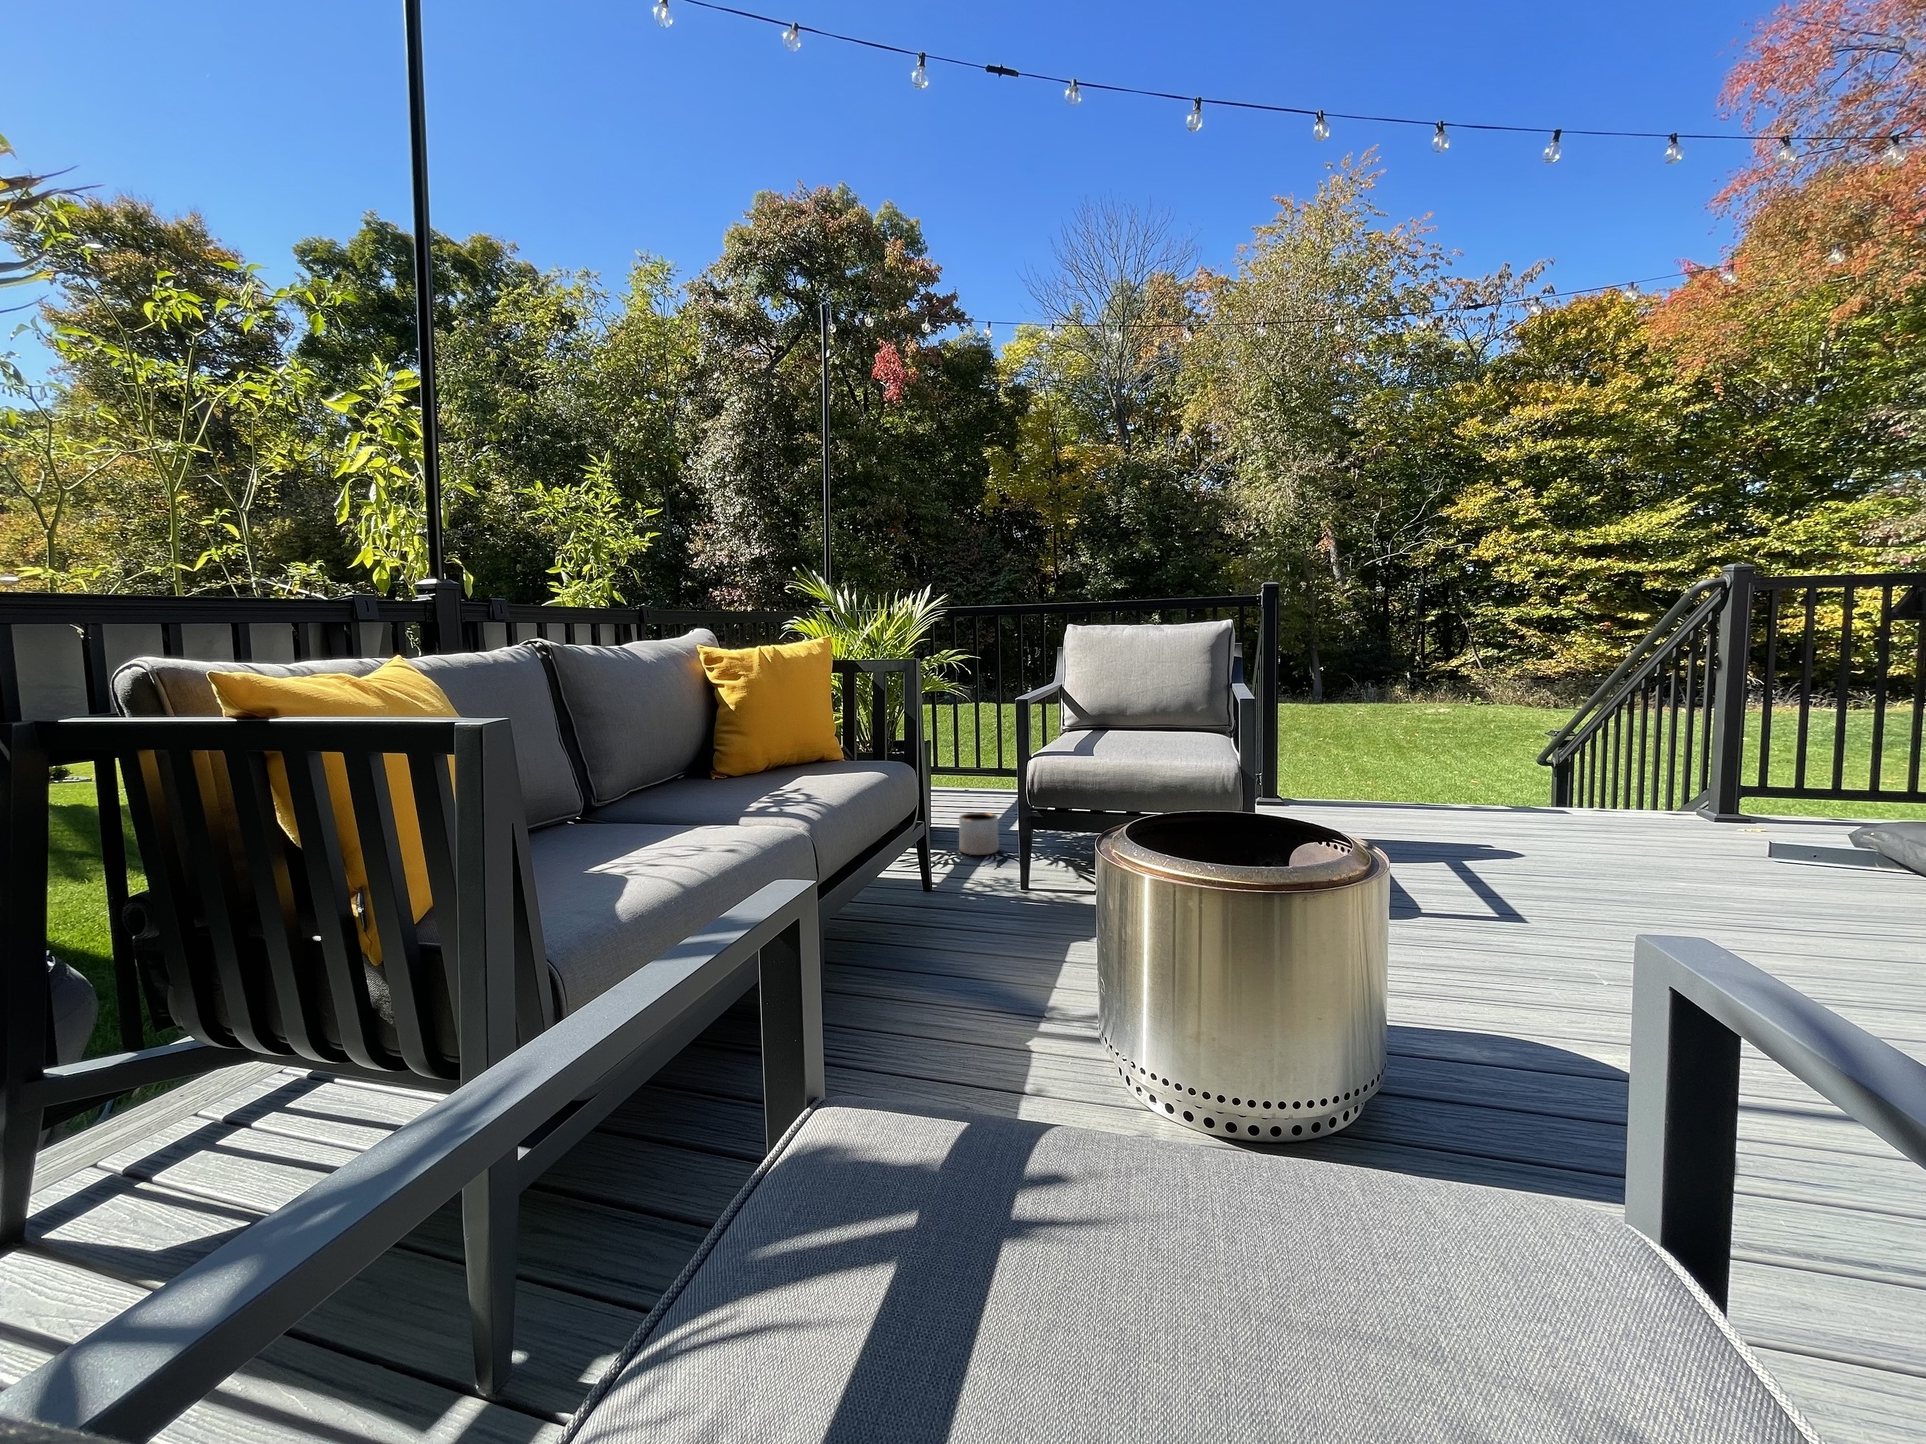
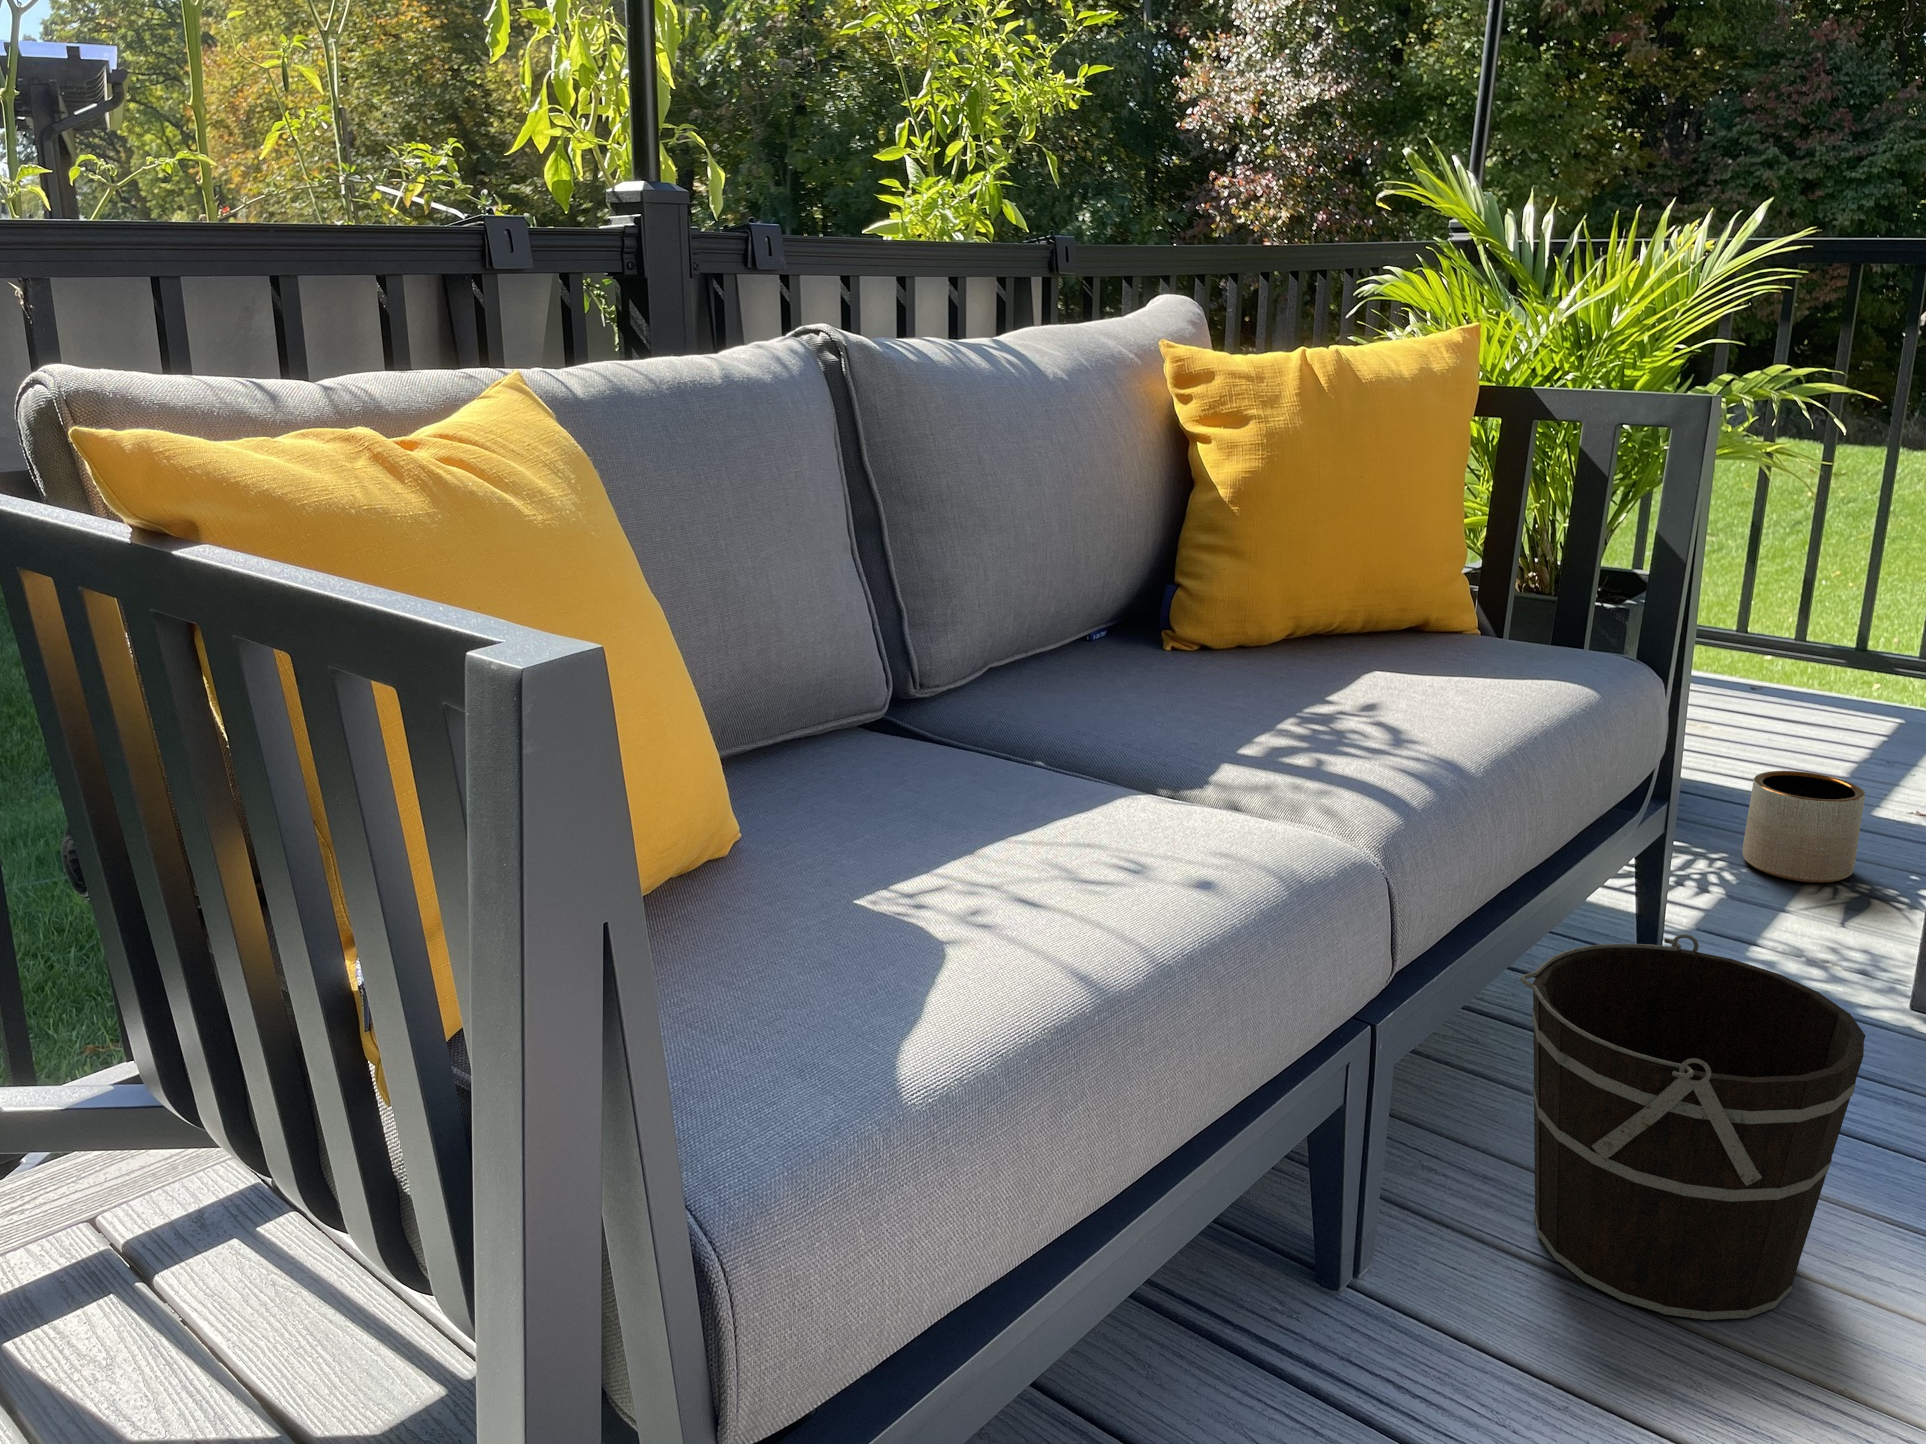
bucket: none [867,855,985,996] -> present [1520,934,1865,1320]

